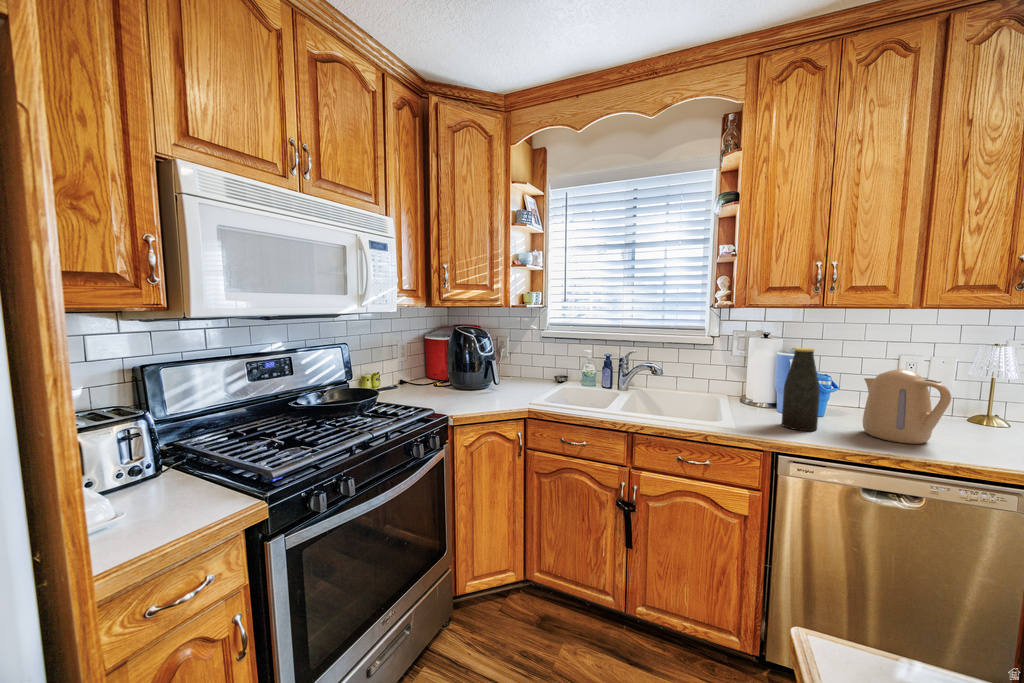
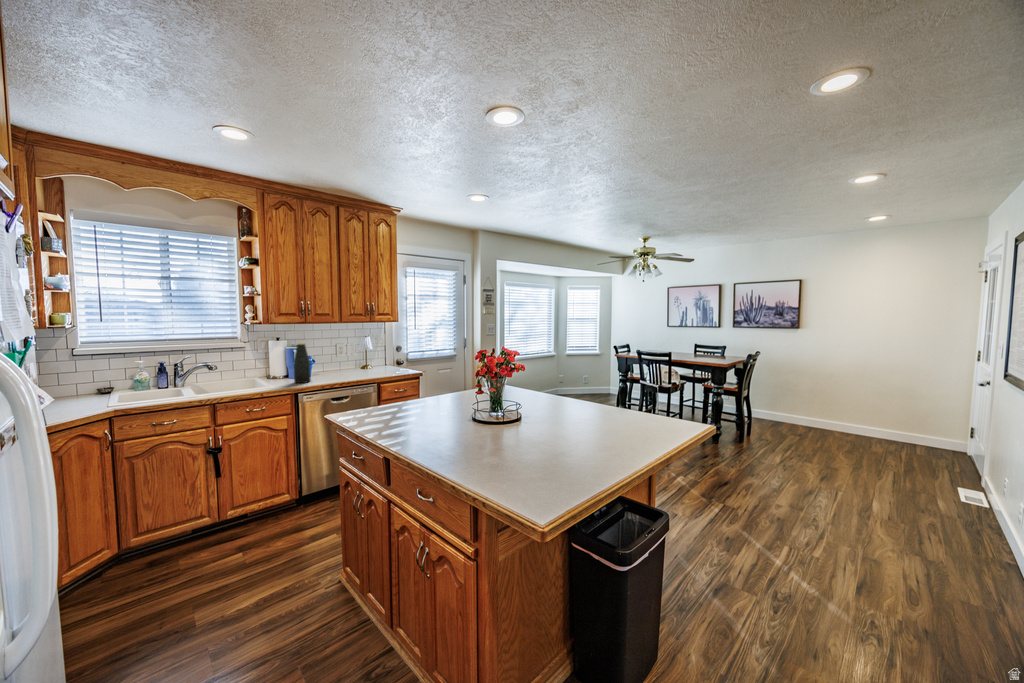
kettle: present [863,369,951,444] -> none [325,348,354,379]

